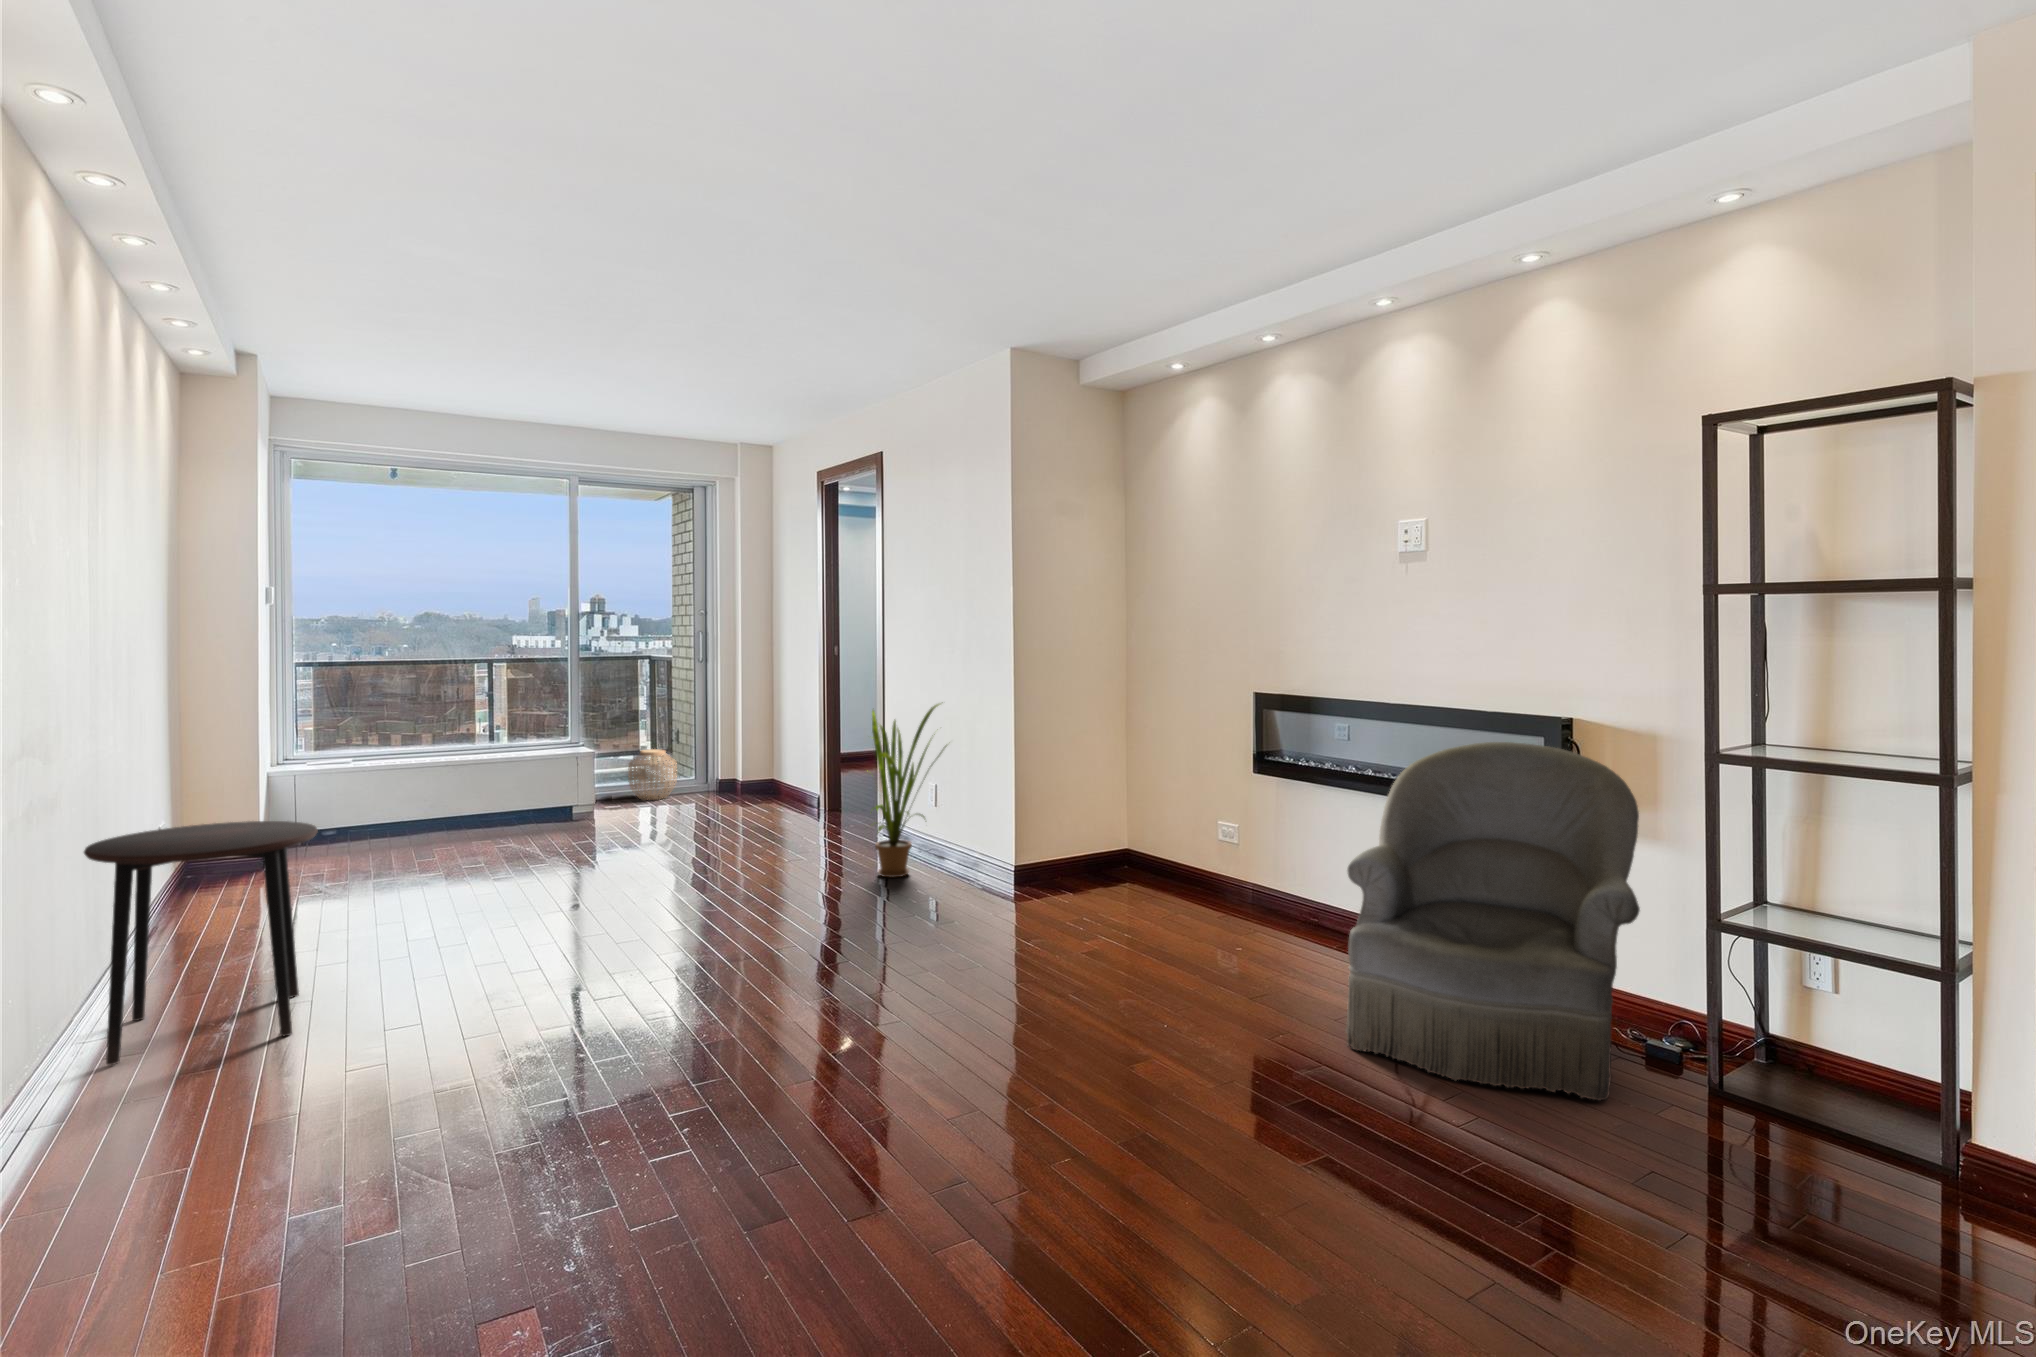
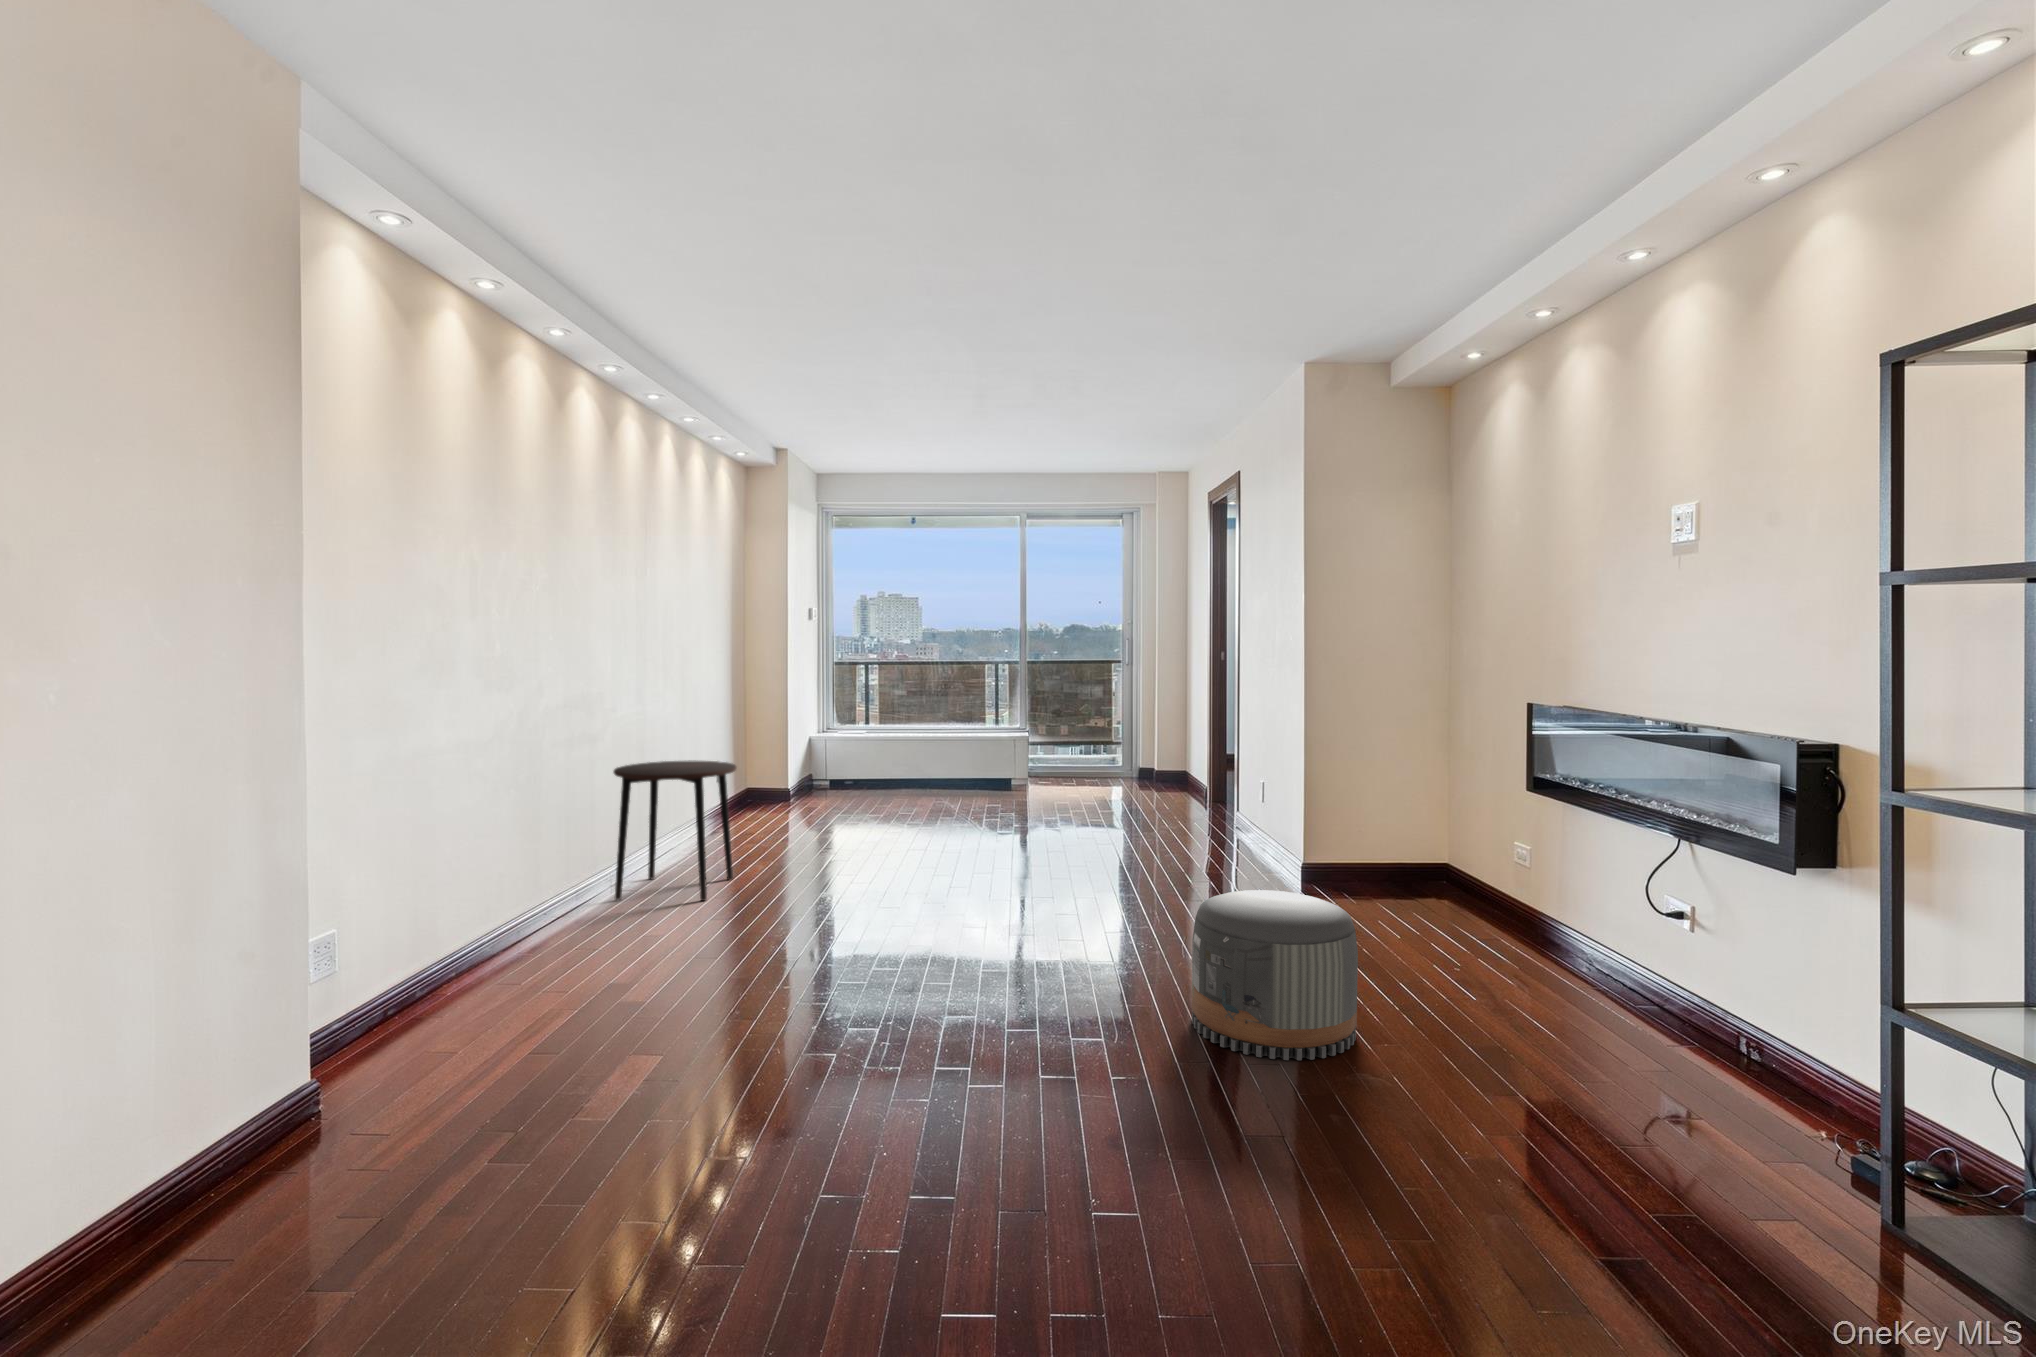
house plant: present [872,704,946,877] -> none [1171,703,1259,861]
armchair: present [1347,742,1640,1101] -> none [1447,766,1880,1210]
woven basket: present [628,749,677,800] -> none [1065,738,1103,780]
pouf: none [1087,895,1251,1067] -> present [1192,890,1358,1060]

